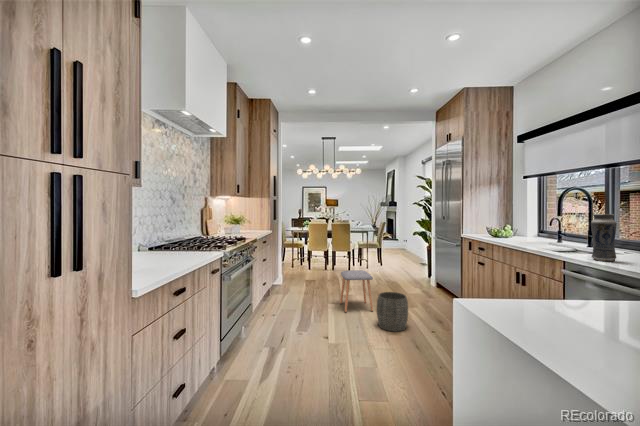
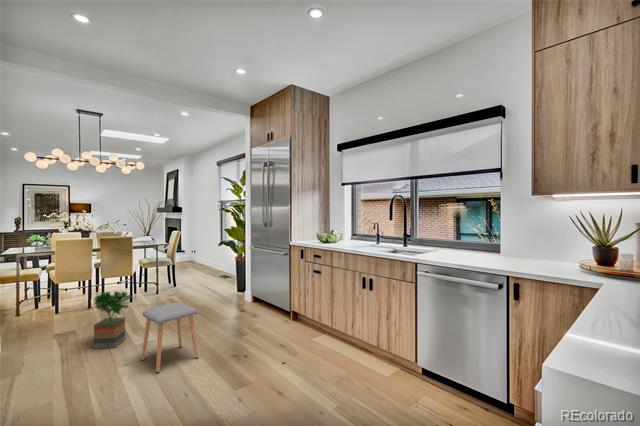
vase: present [591,214,617,261] -> none [436,218,455,260]
potted tree: none [319,257,341,294] -> present [94,291,131,349]
woven basket: present [377,292,408,331] -> none [214,325,256,381]

